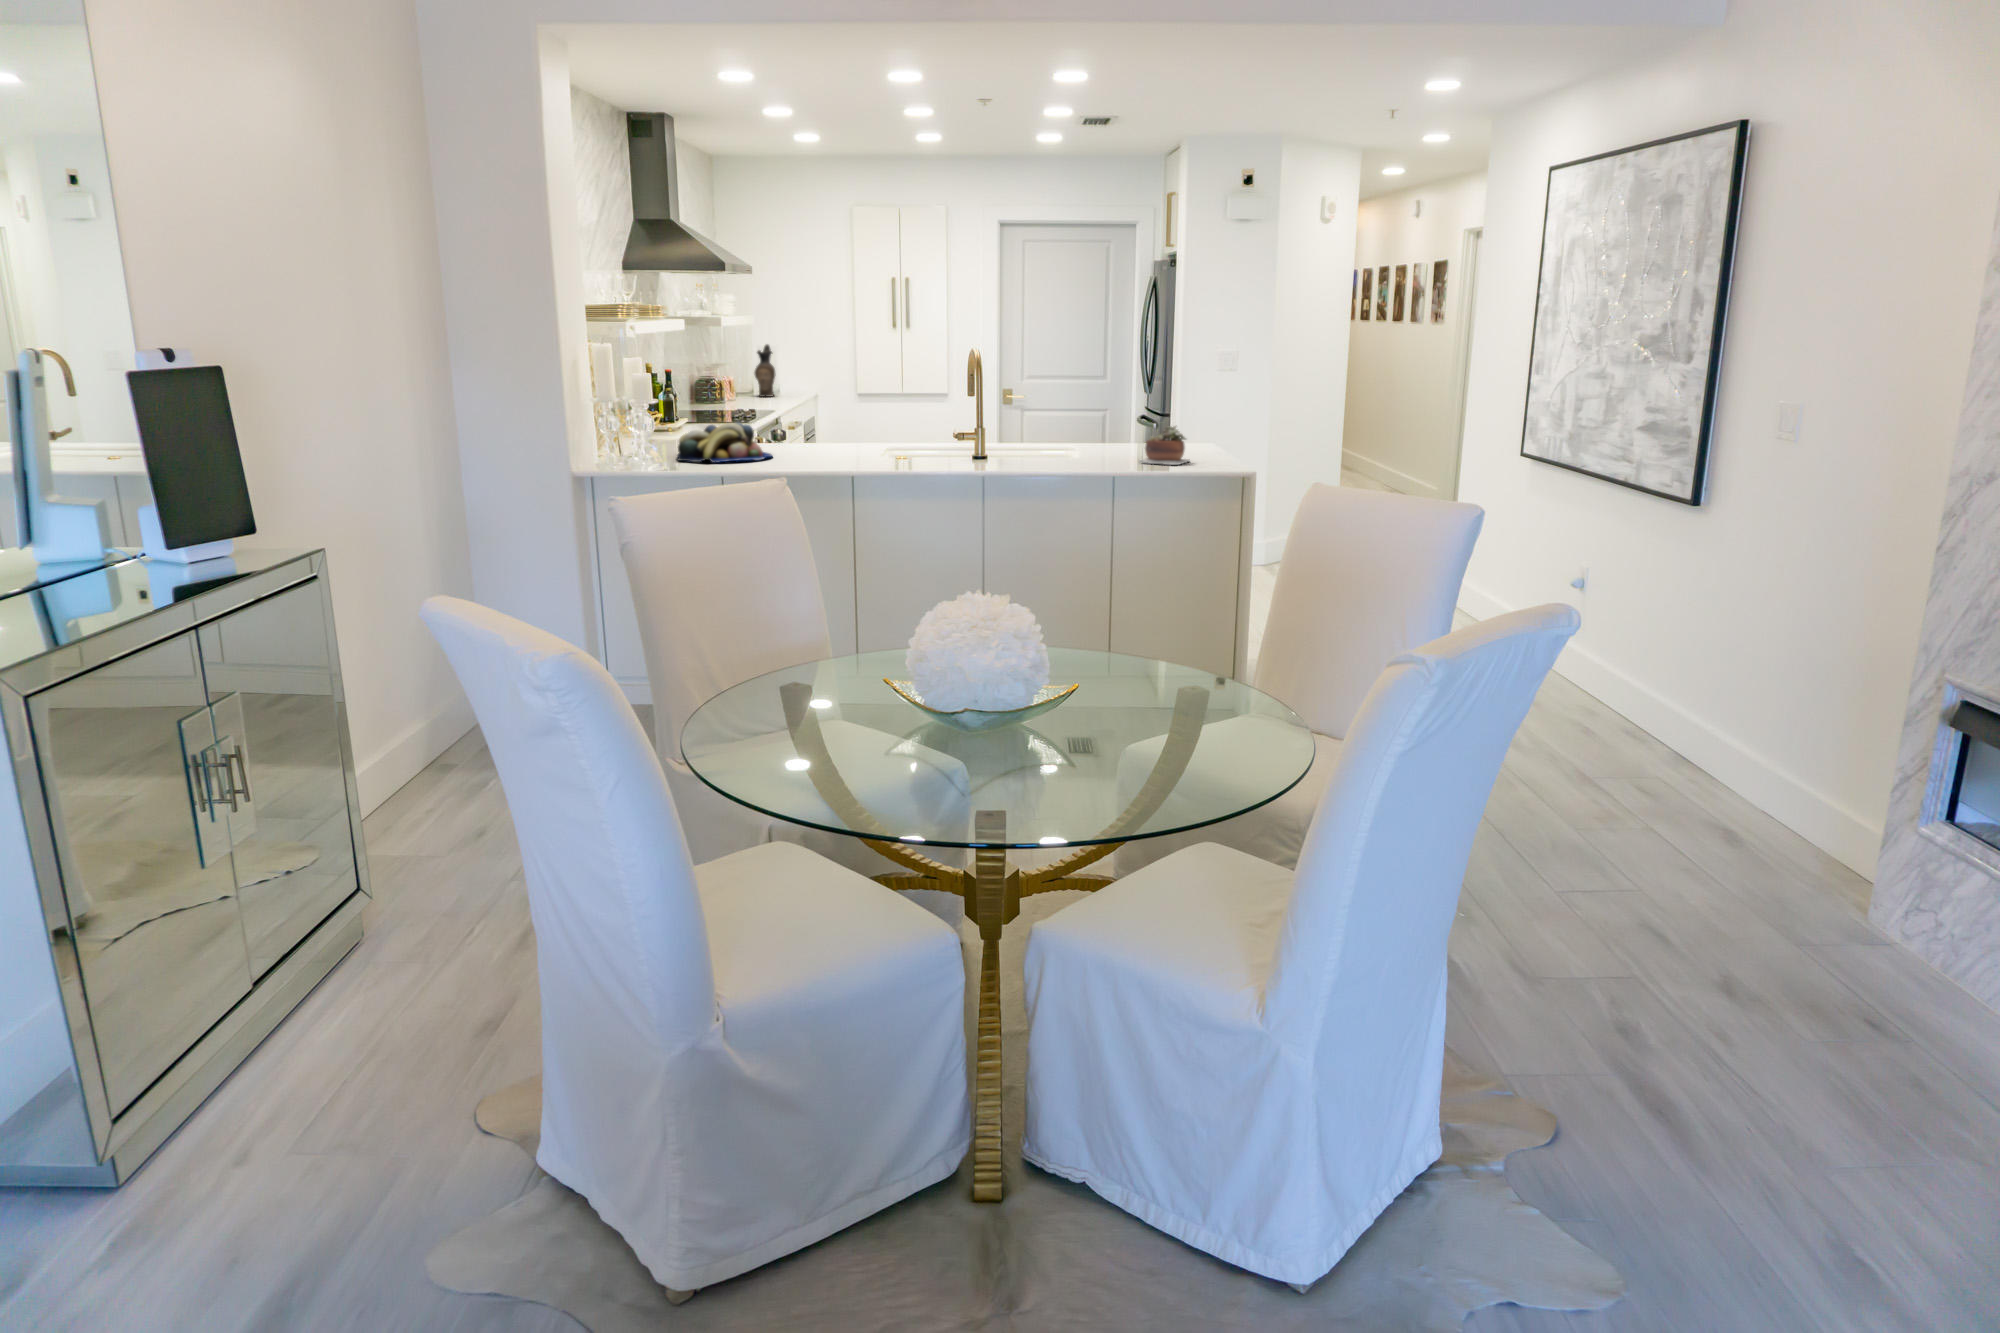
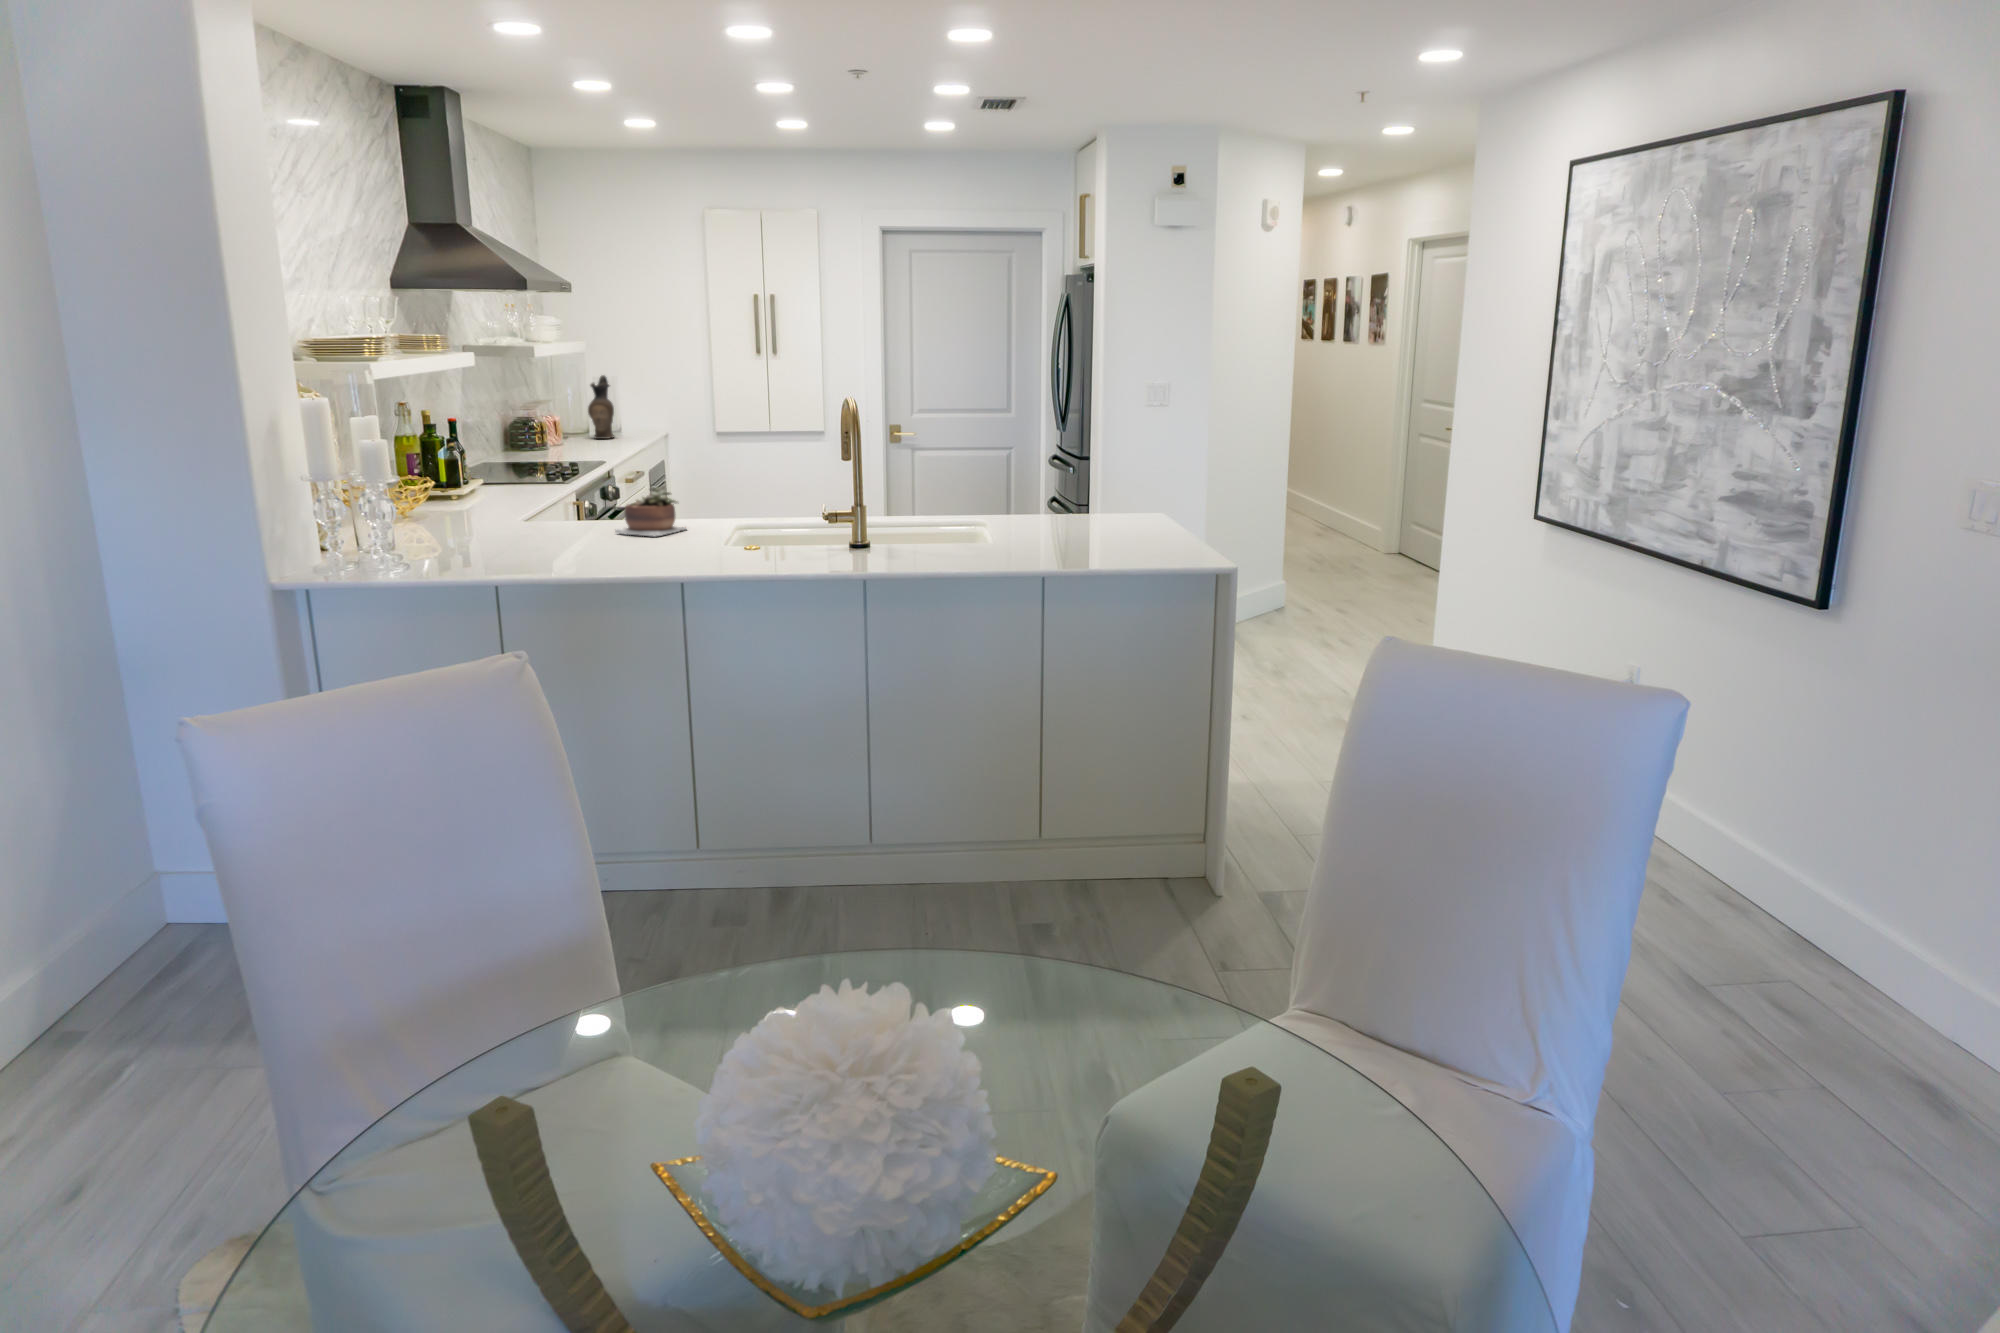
fruit bowl: present [677,422,772,463] -> none [433,501,573,563]
succulent plant: present [1139,426,1190,465] -> present [615,486,687,537]

